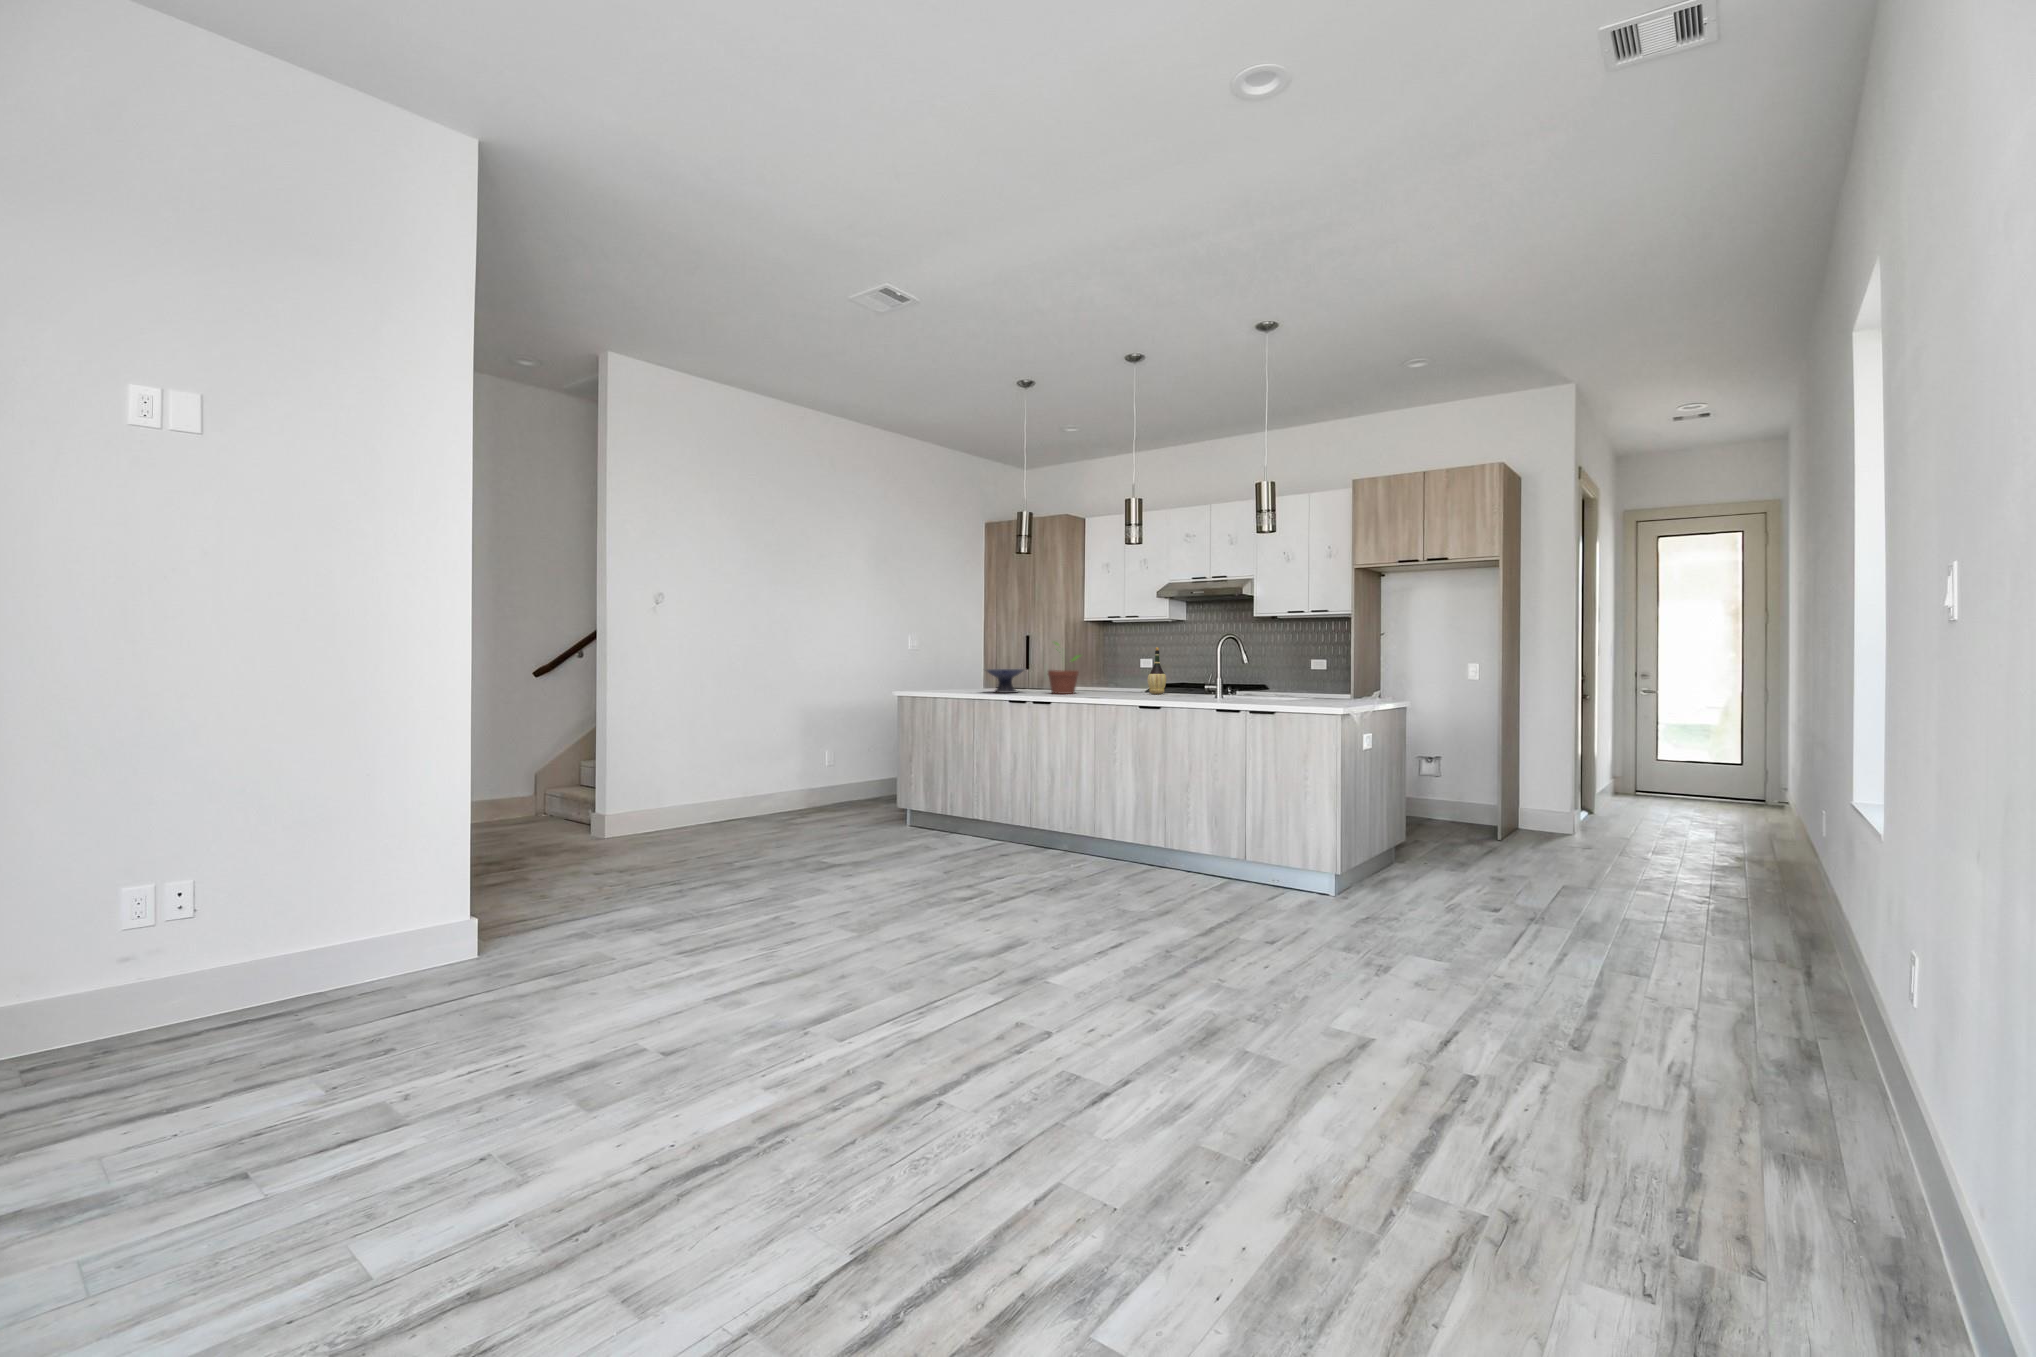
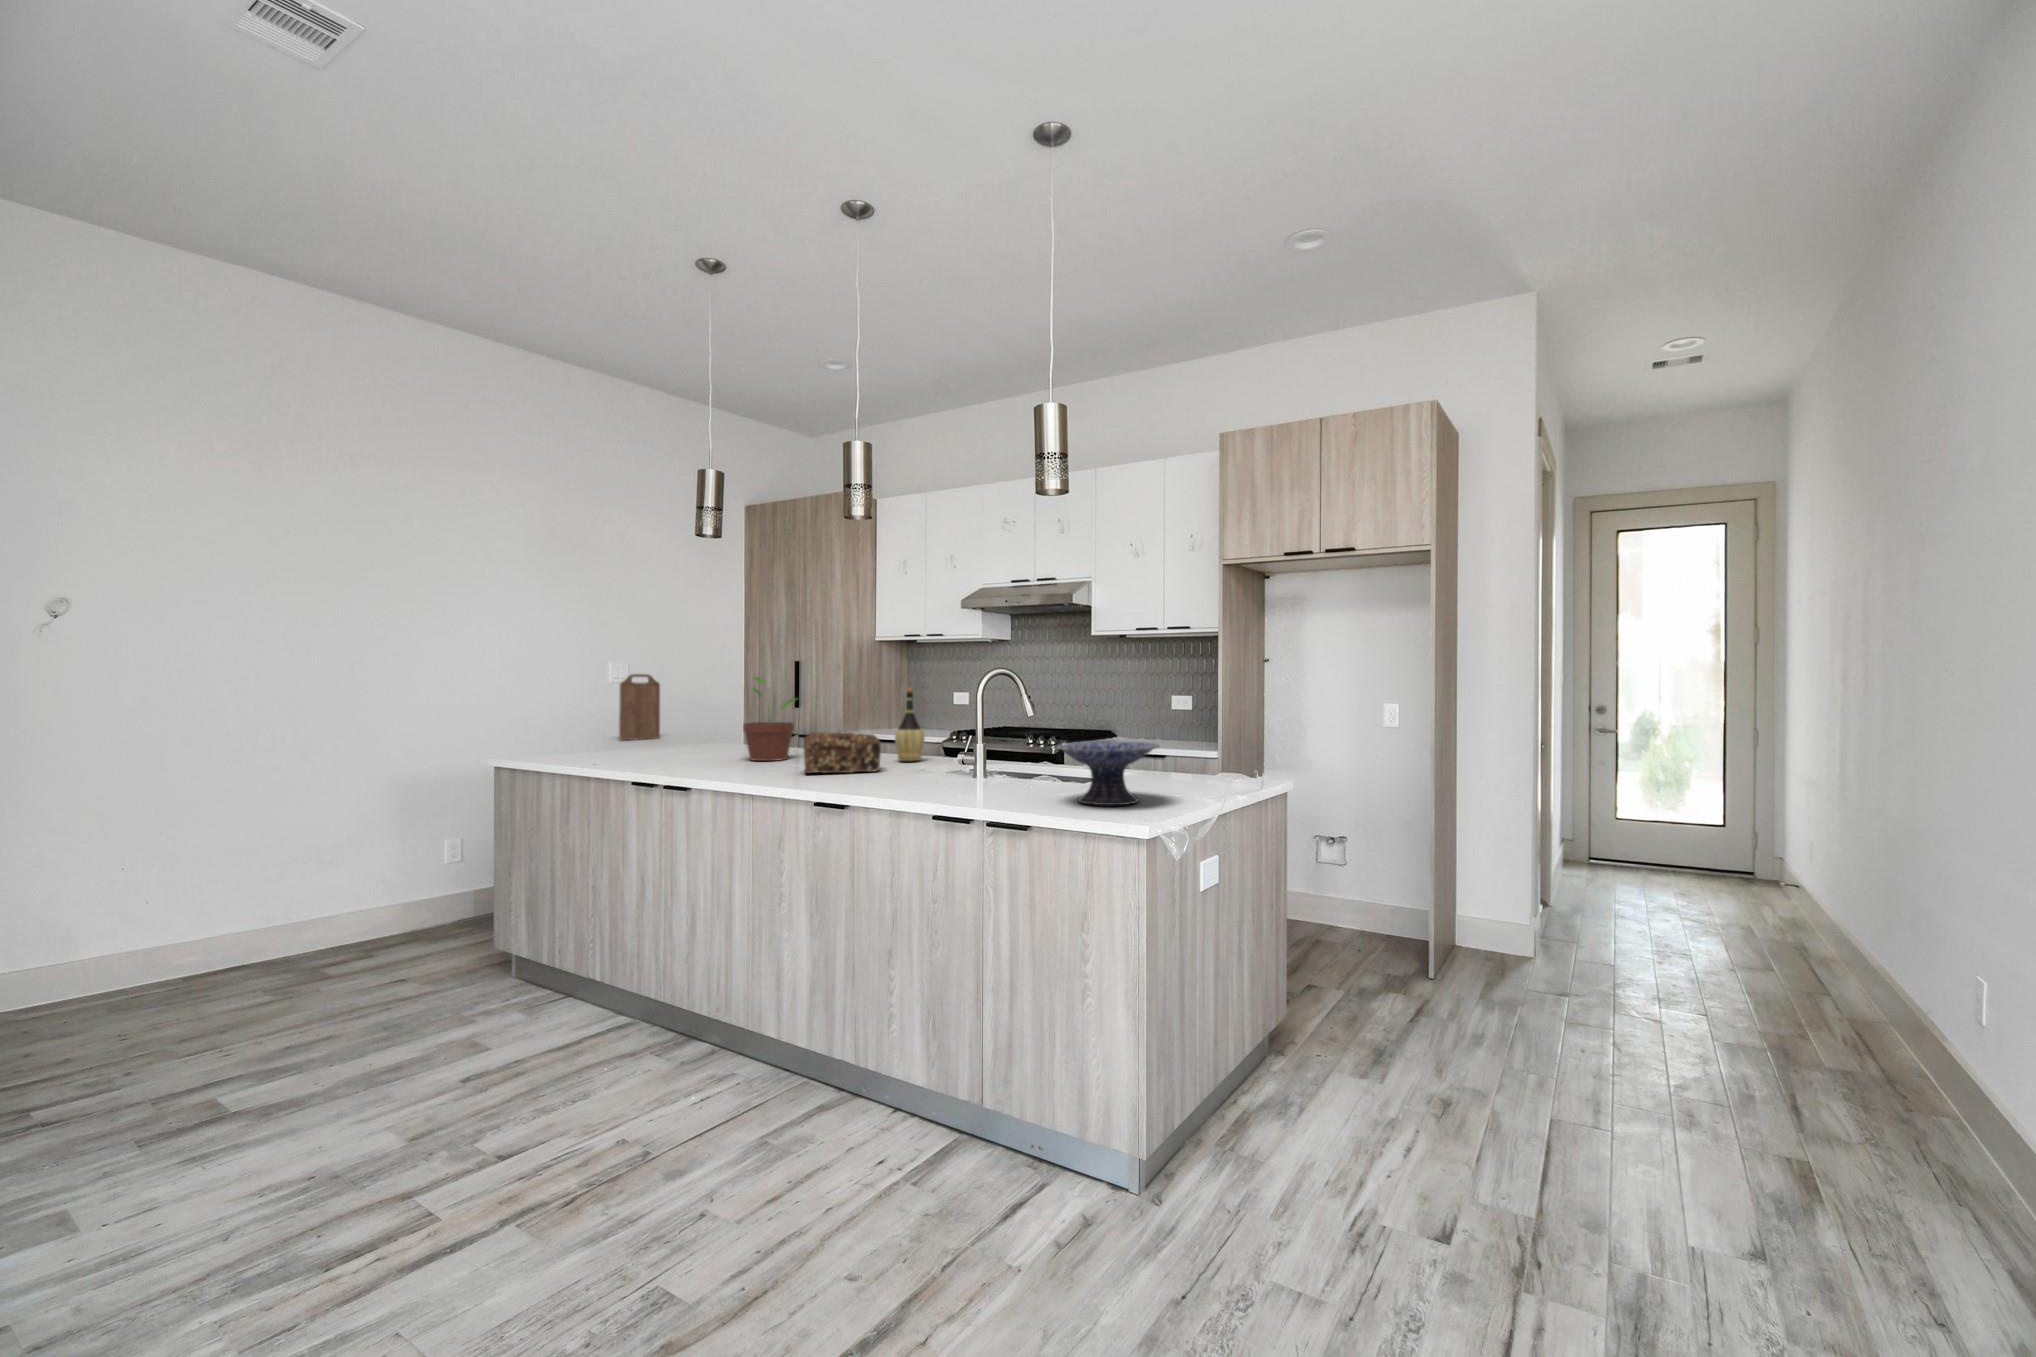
cutting board: none [929,643,953,687] -> present [619,674,660,740]
decorative bowl: present [985,669,1024,693] -> present [1056,741,1159,805]
bread loaf: none [1101,673,1150,697] -> present [804,732,881,773]

